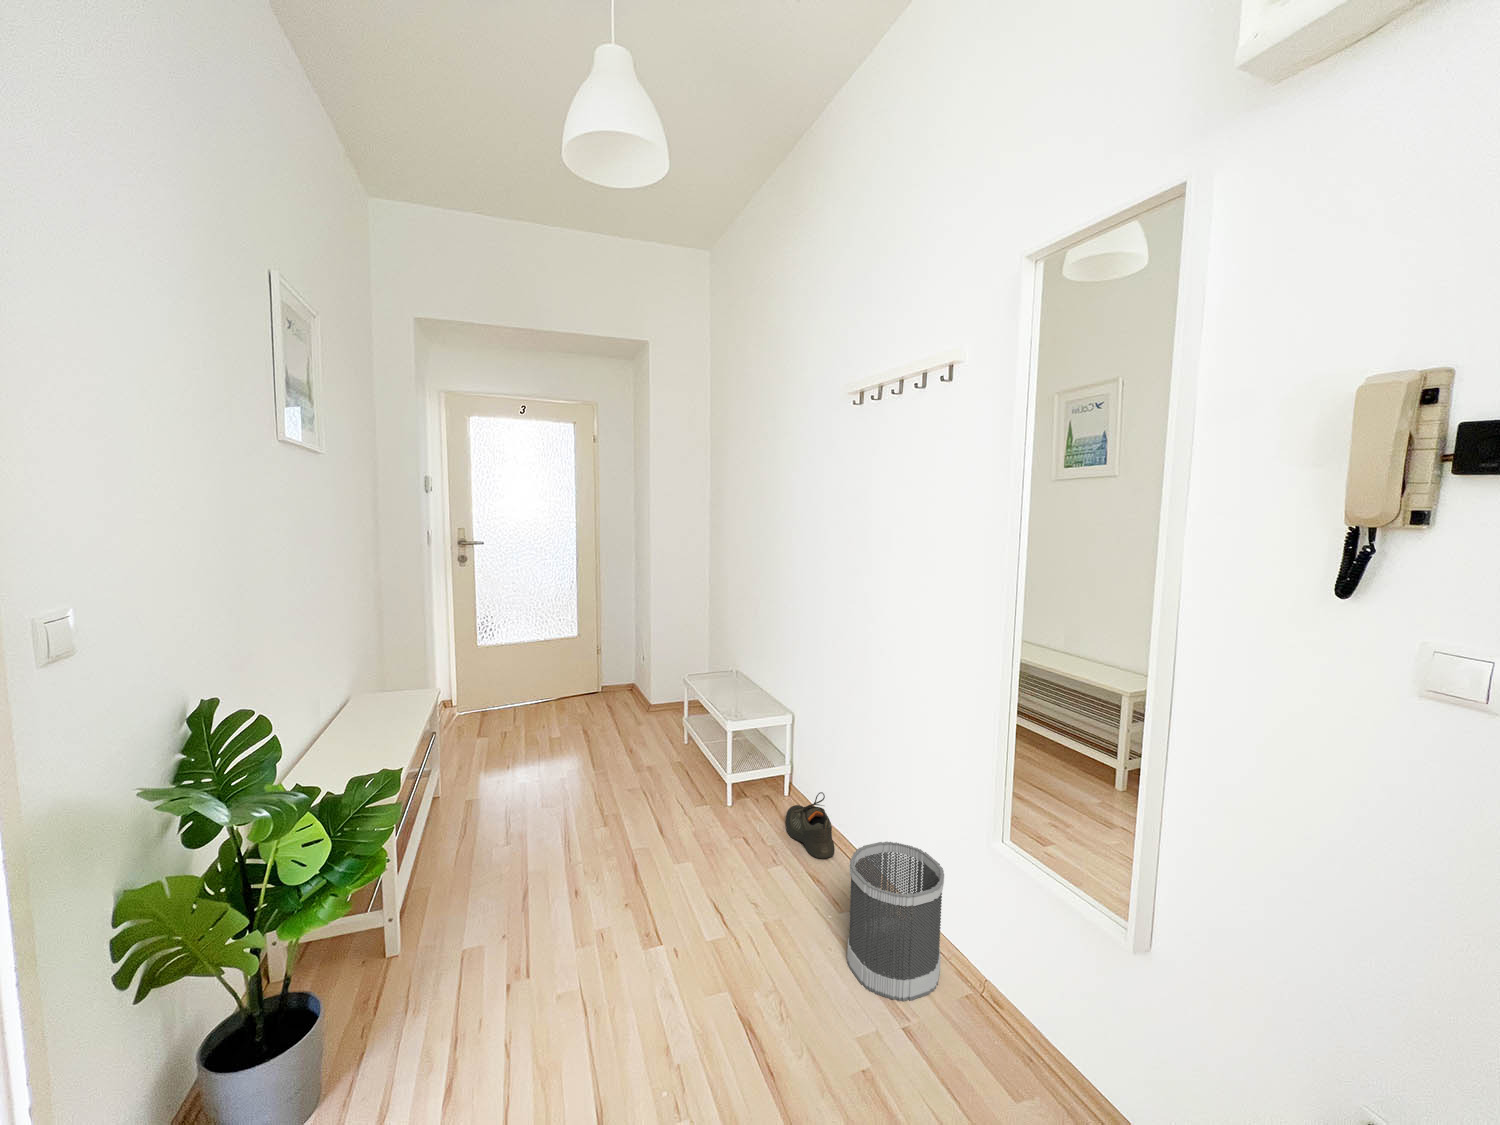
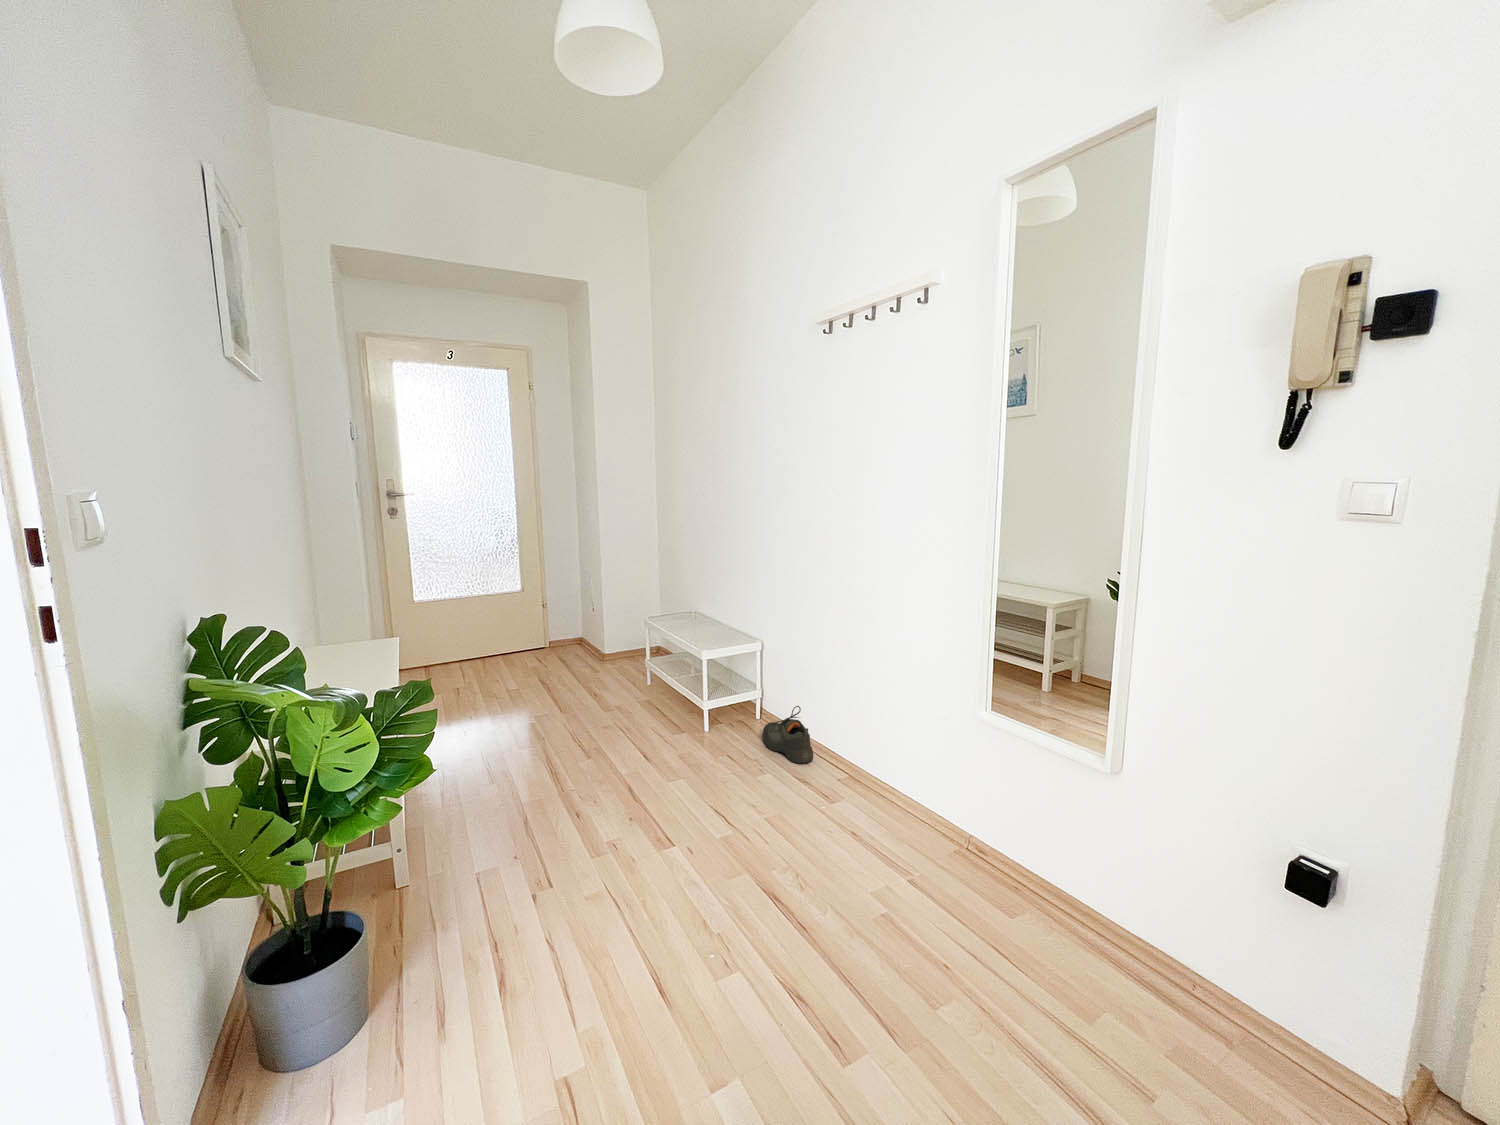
wastebasket: present [847,842,944,1001] -> none [845,731,931,861]

